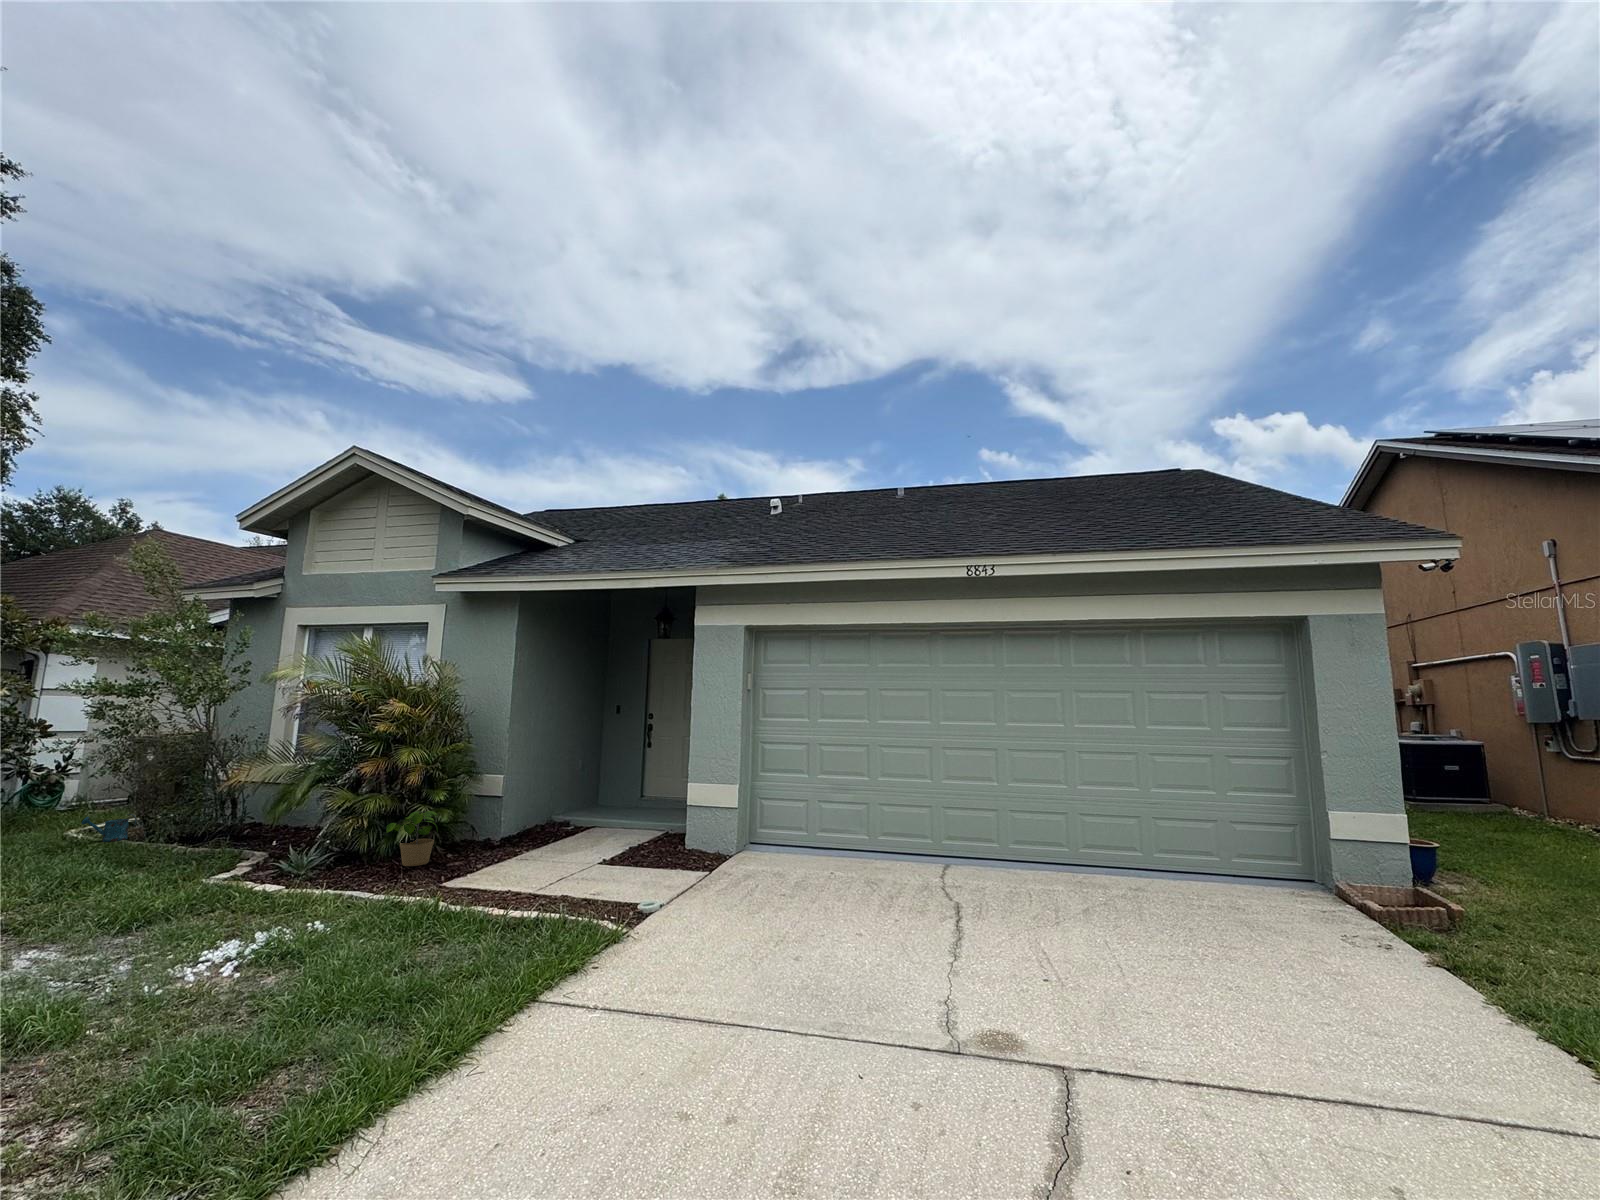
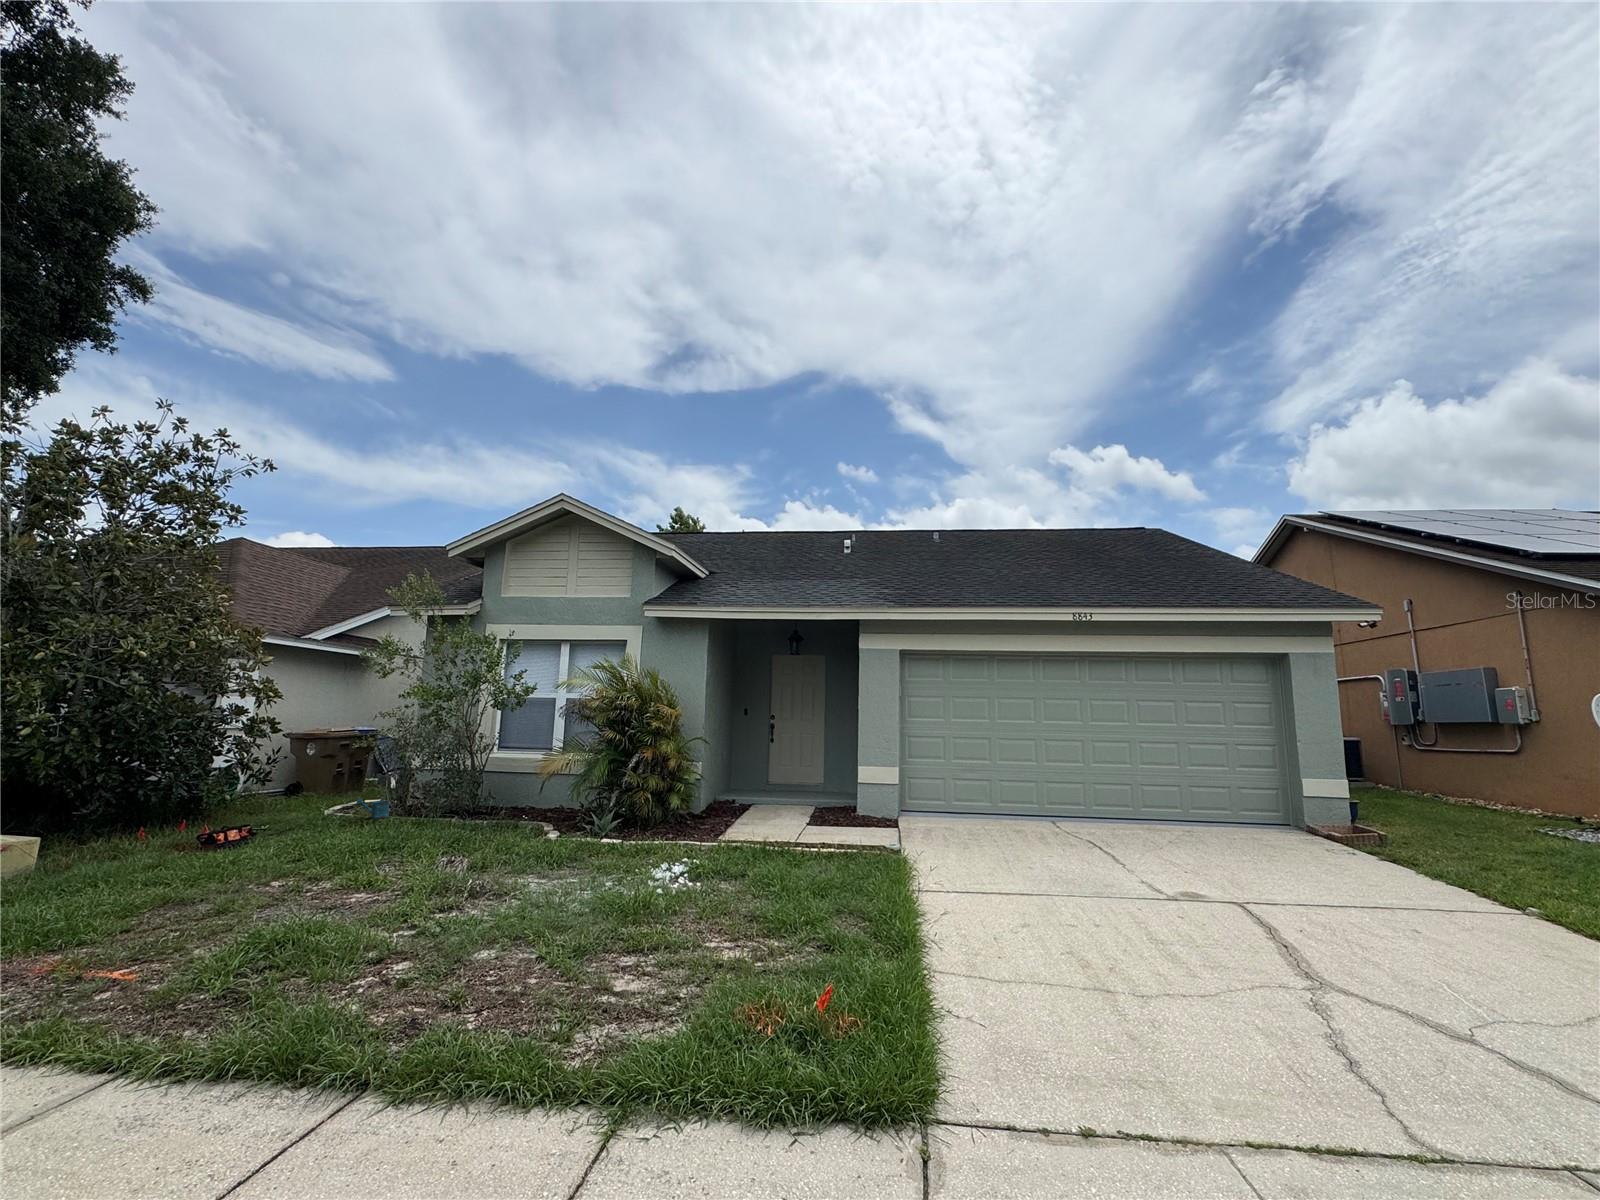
potted plant: present [386,811,438,866] -> none [654,787,696,830]

